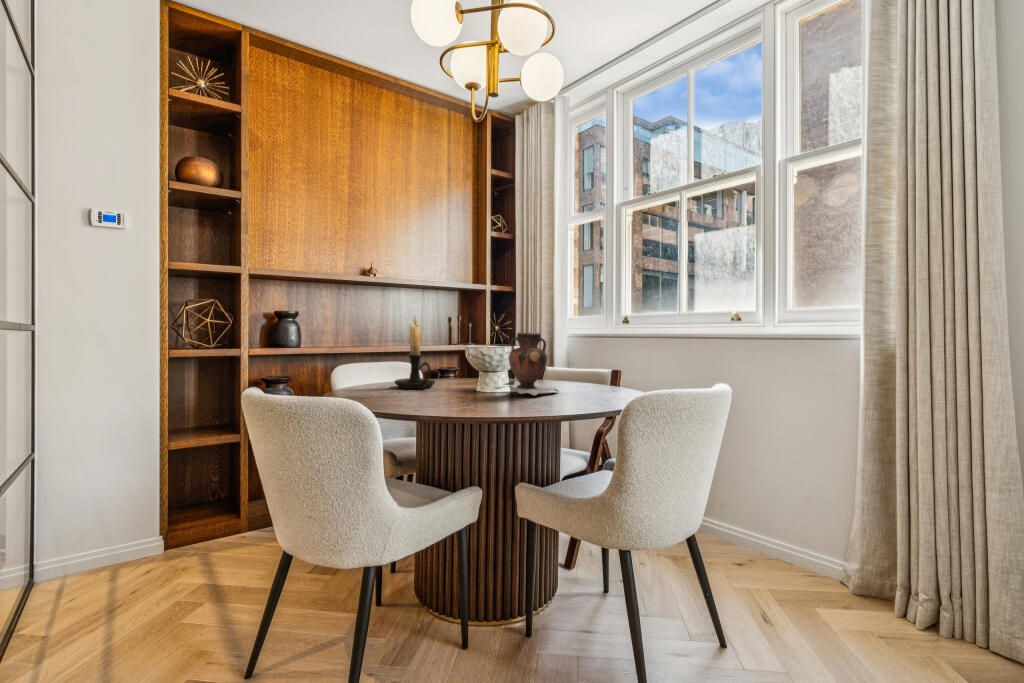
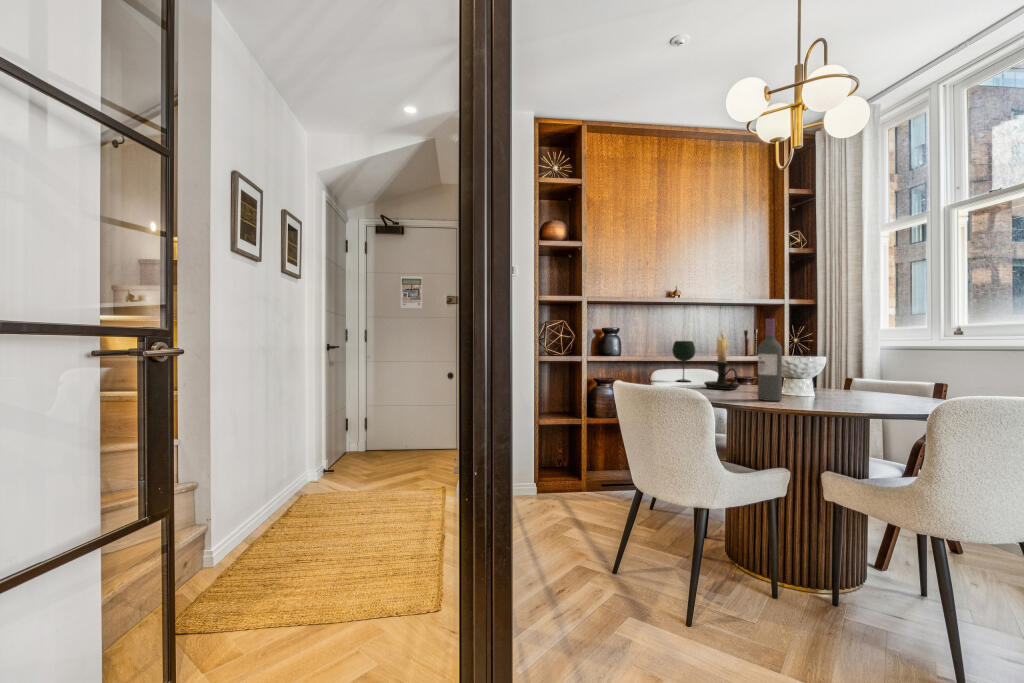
wine bottle: none [449,301,475,403] -> present [758,319,782,401]
wine glass: none [361,329,389,380] -> present [672,341,695,382]
vase: present [494,332,558,395] -> none [796,344,870,400]

